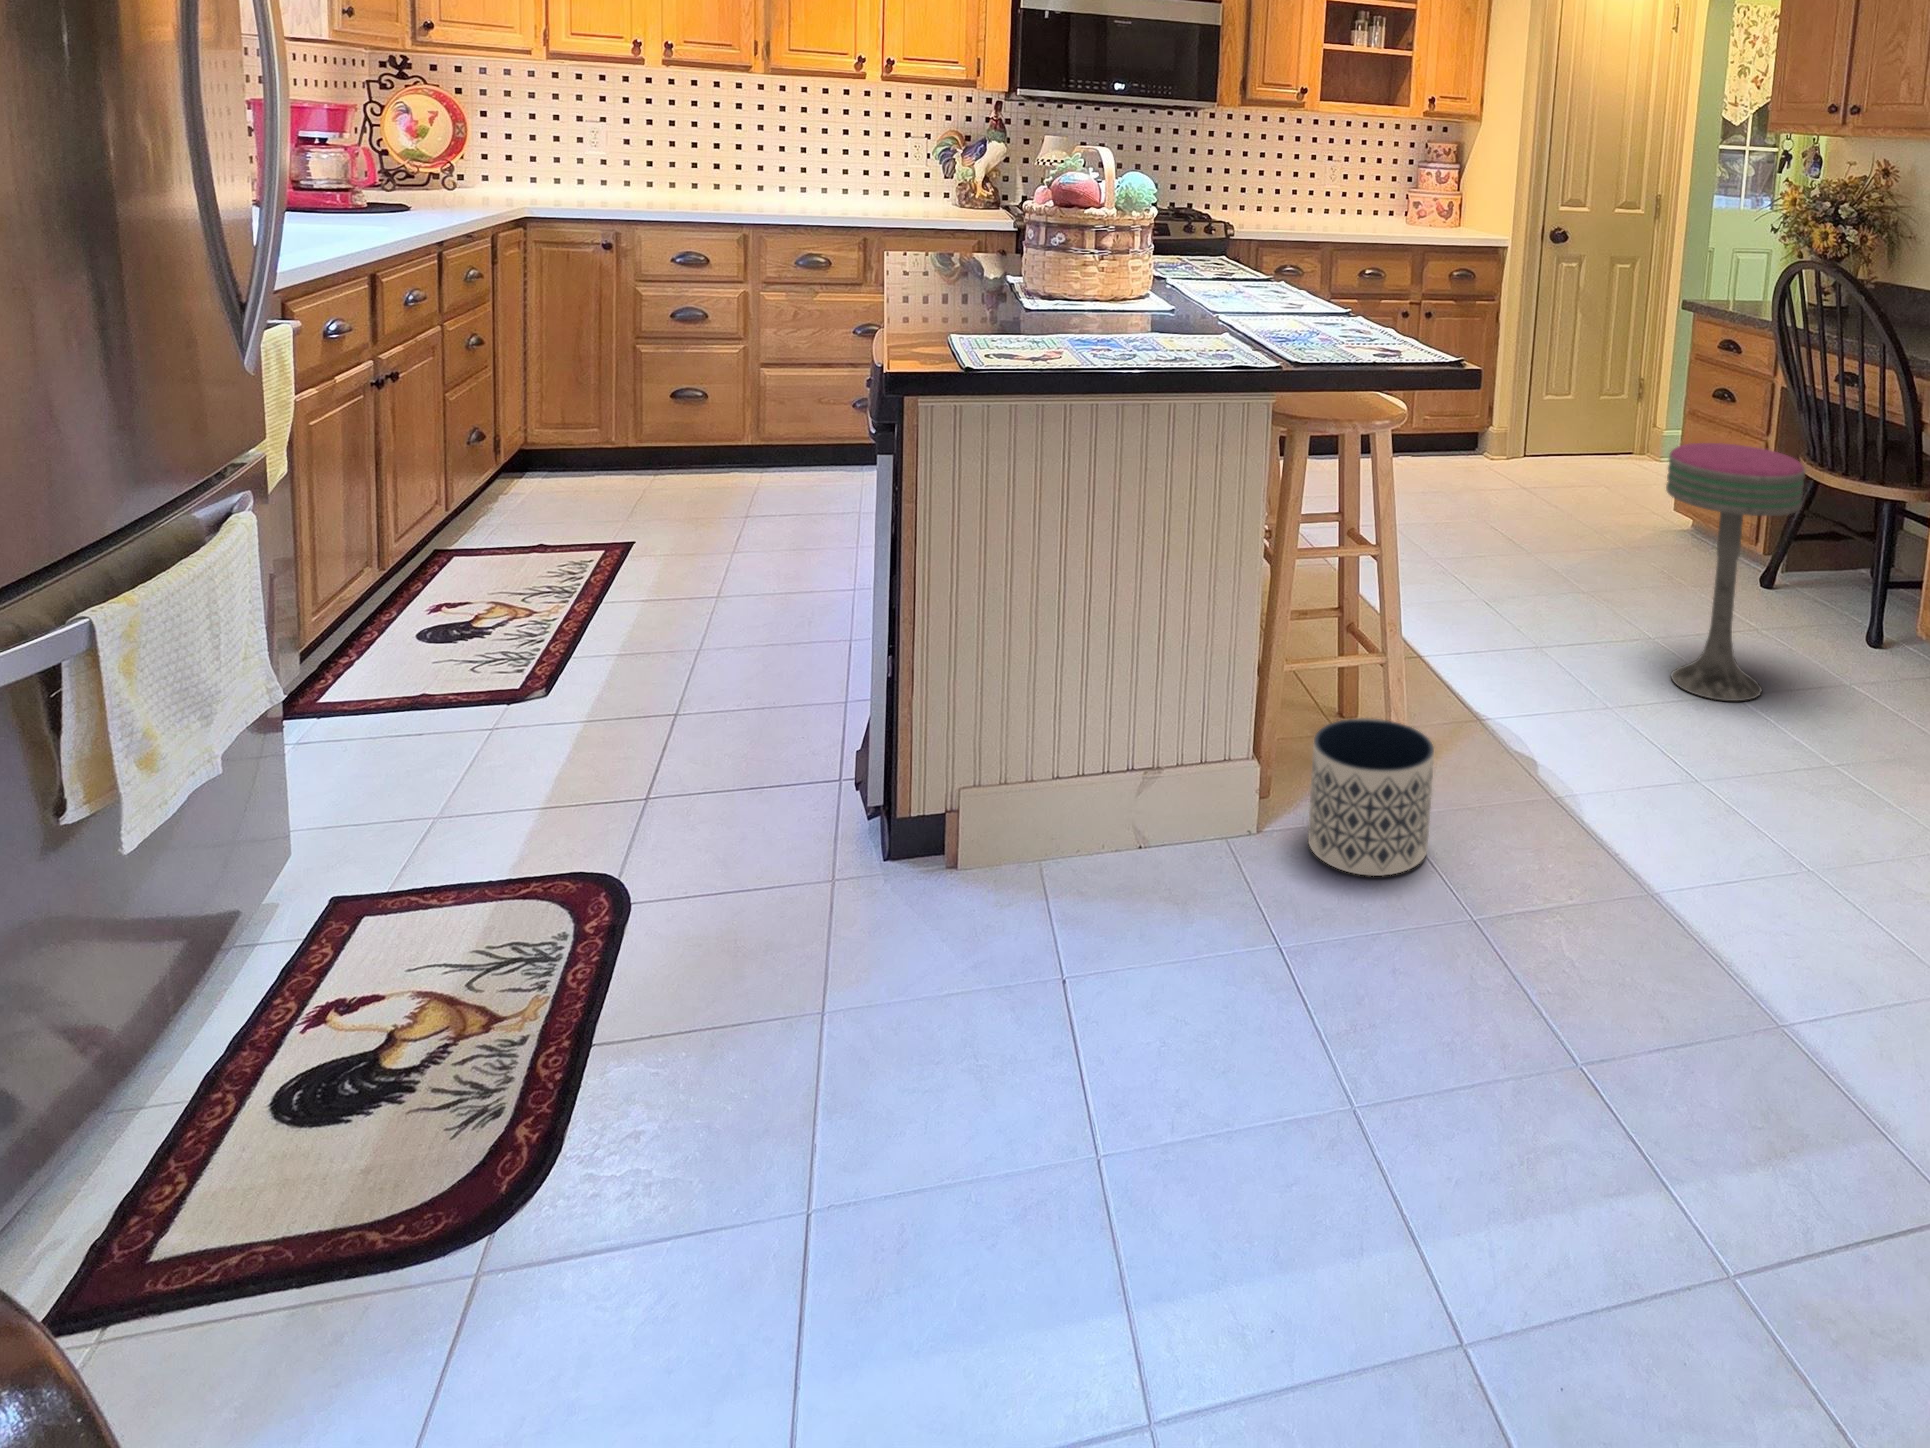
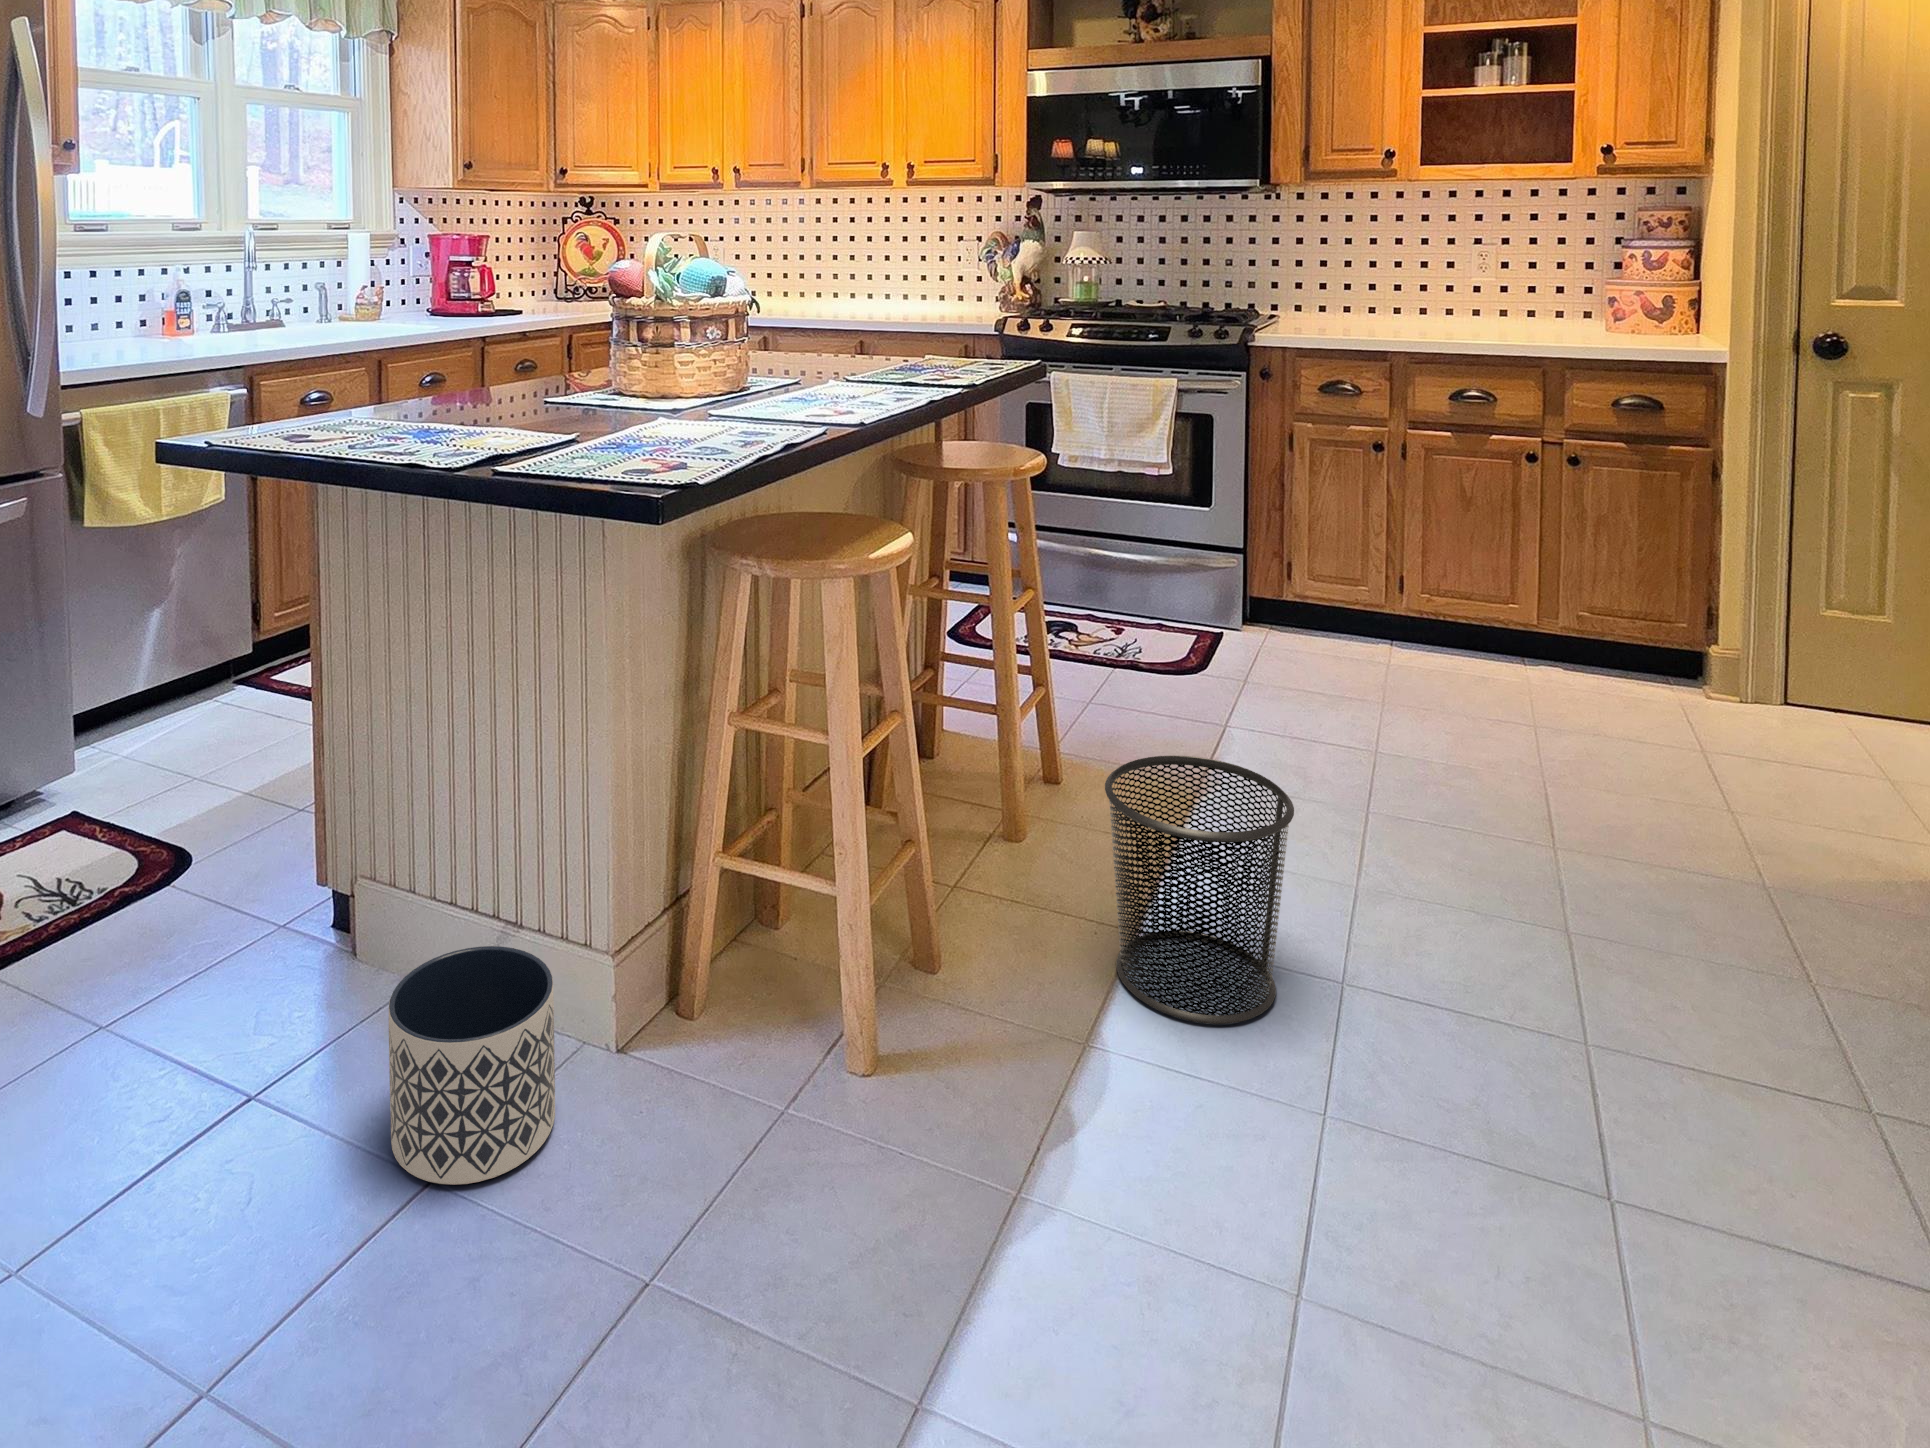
bar stool: present [1666,443,1805,701] -> none [1298,708,1574,1243]
waste bin: none [1479,514,1596,666] -> present [1105,756,1294,1024]

